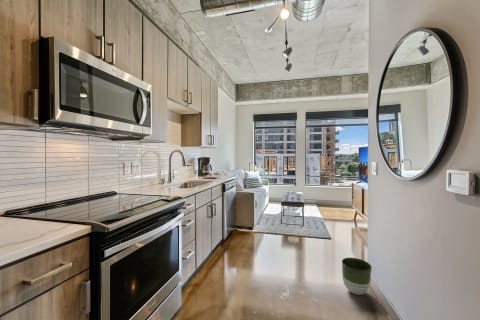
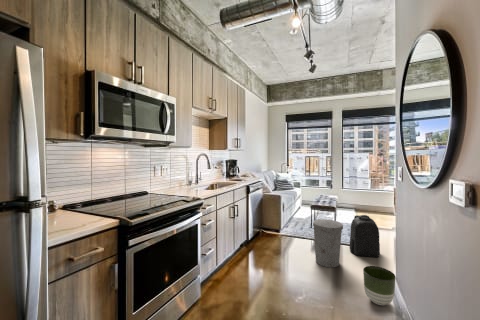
backpack: none [320,210,348,249] -> present [350,215,380,257]
trash can: none [289,215,318,262] -> present [313,219,343,267]

